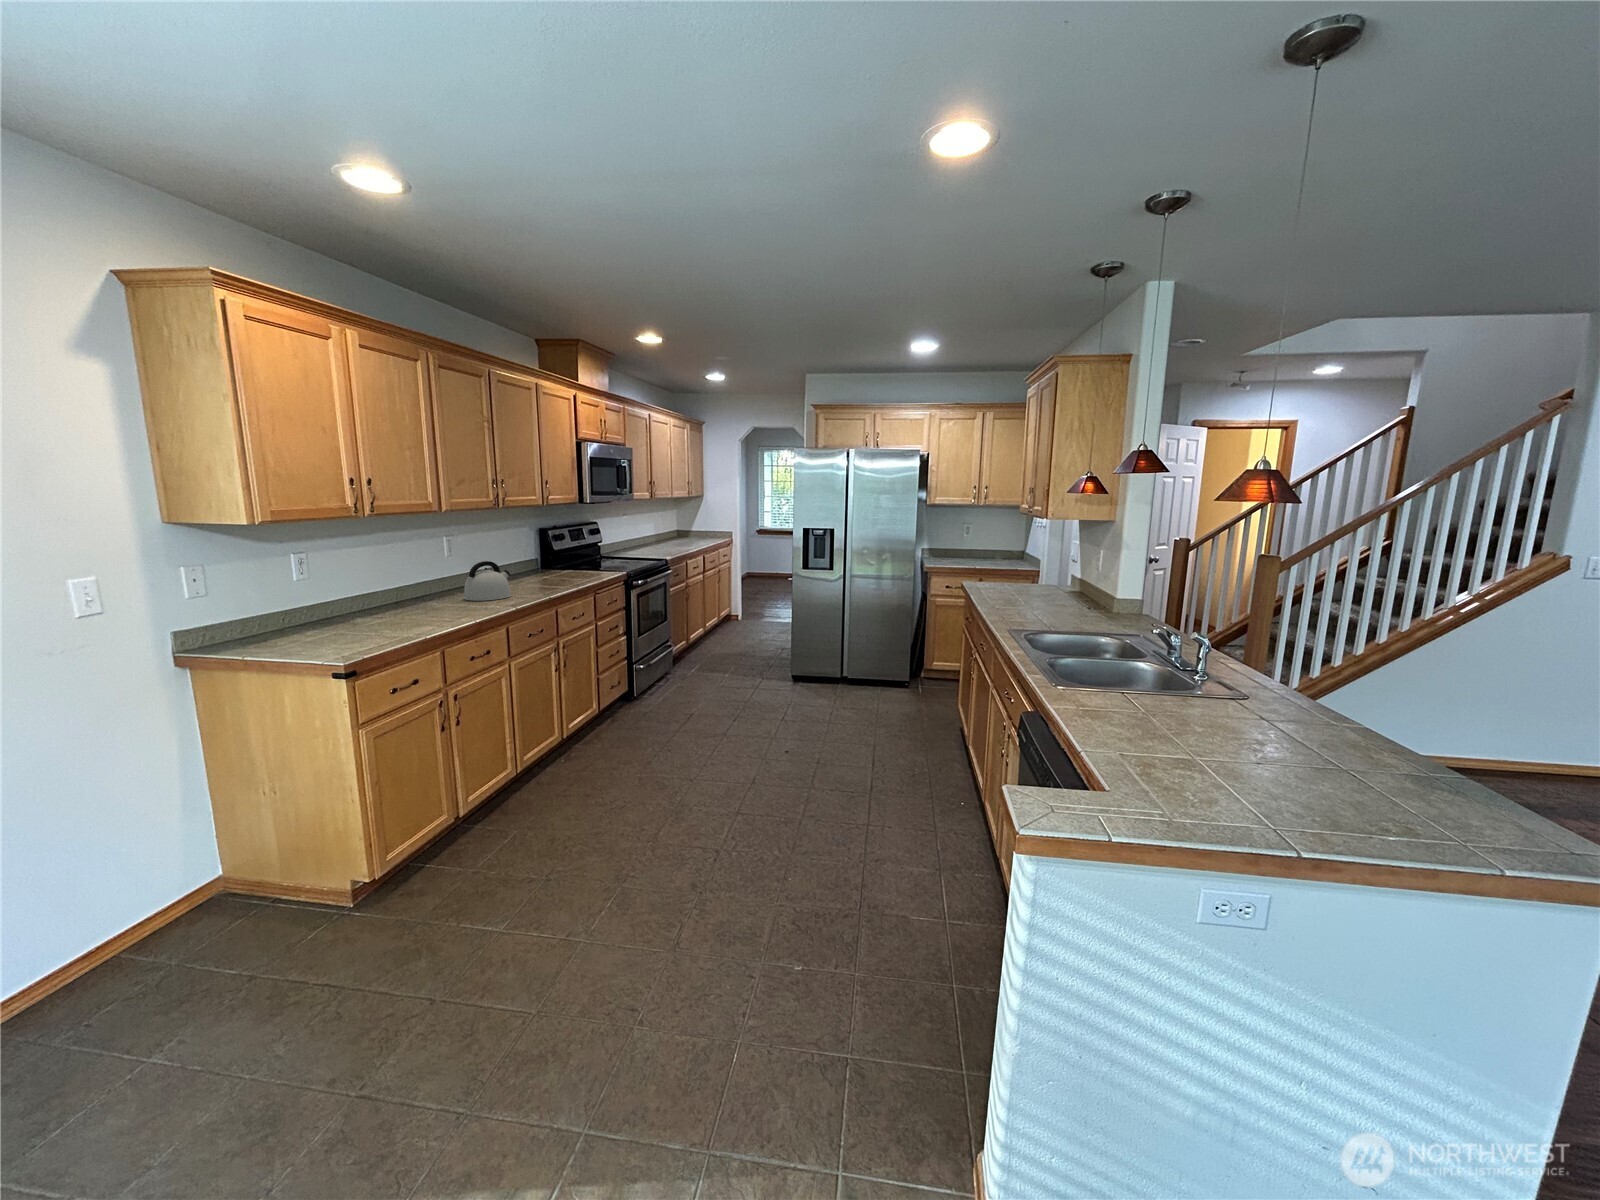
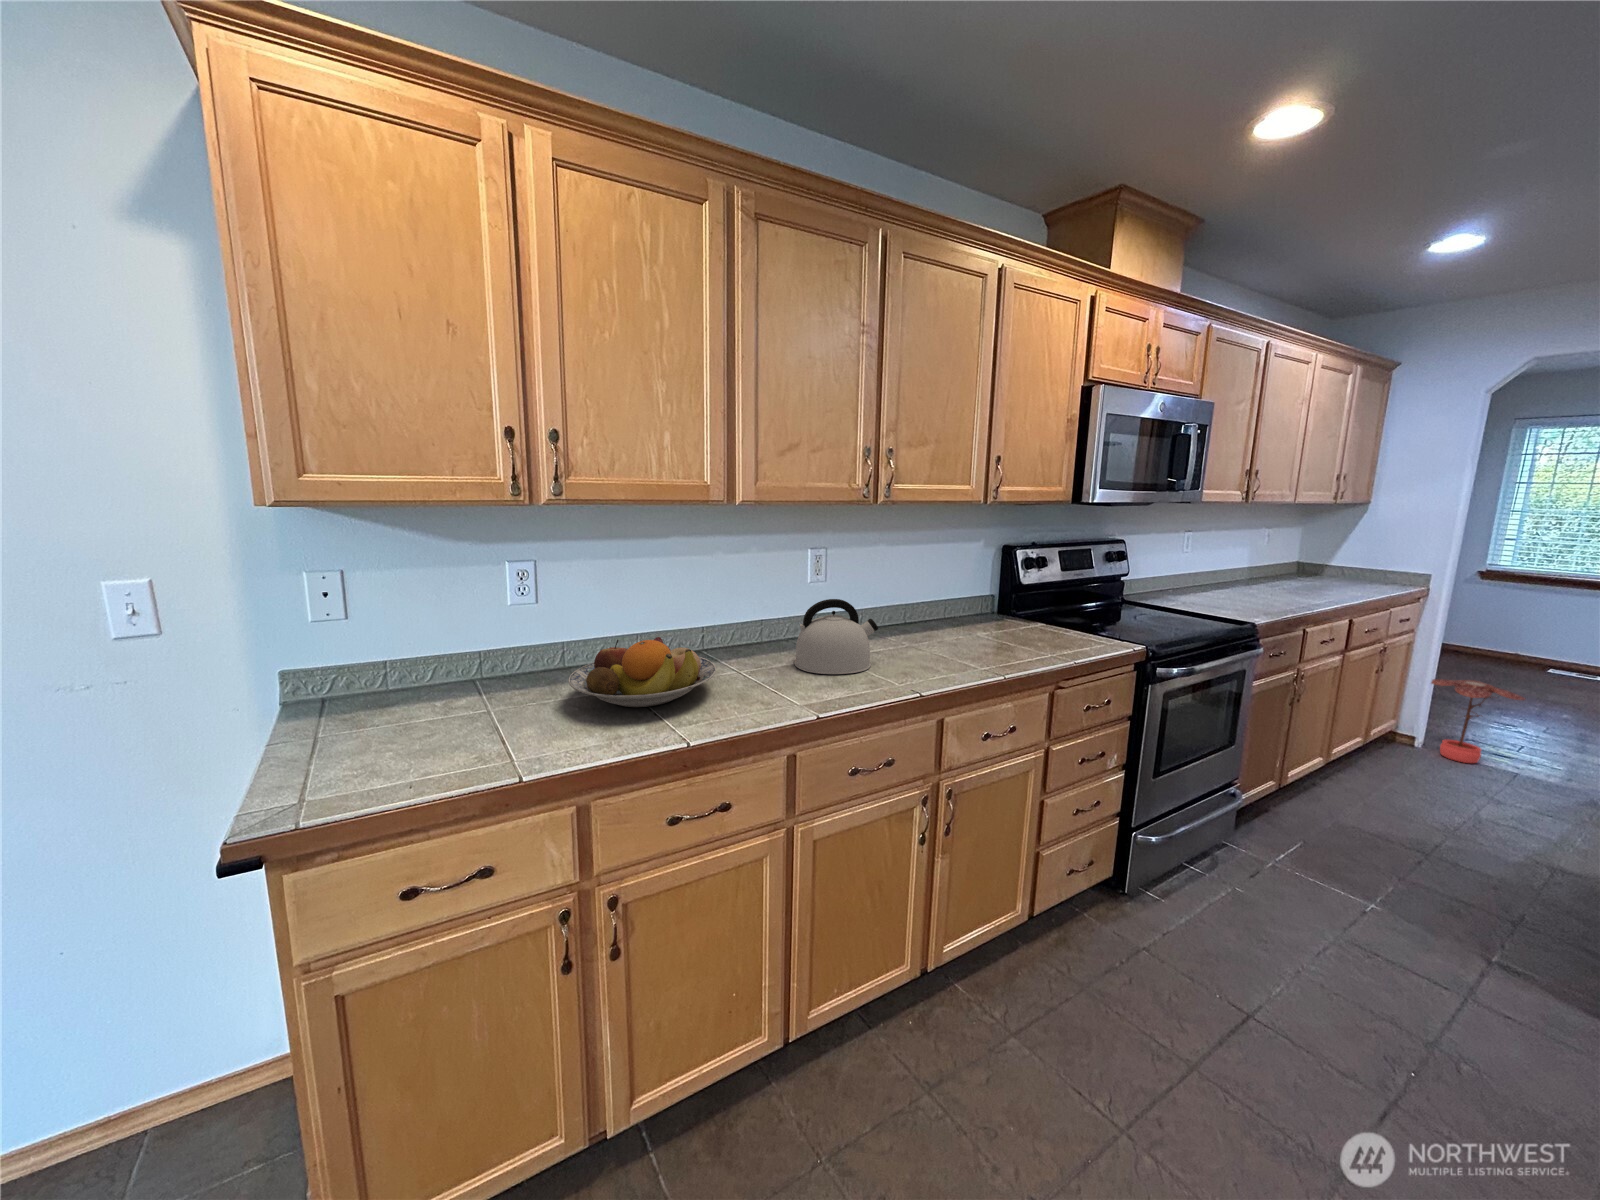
potted plant: none [738,583,768,623] -> present [1431,679,1526,763]
fruit bowl: none [364,587,454,622] -> present [569,637,716,707]

